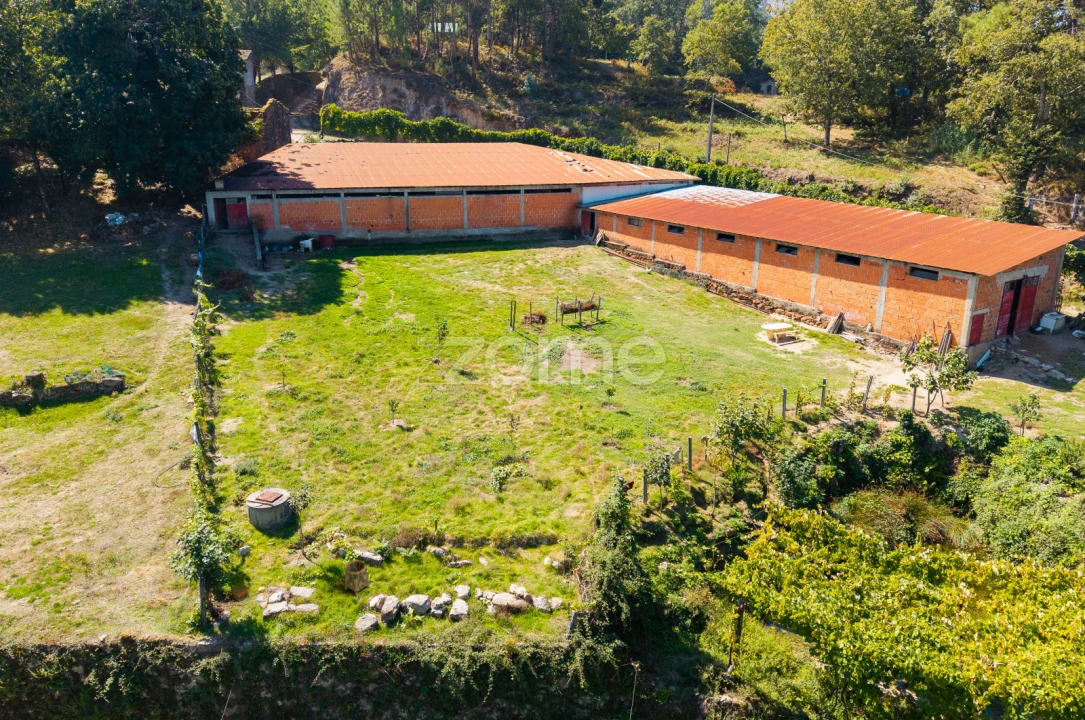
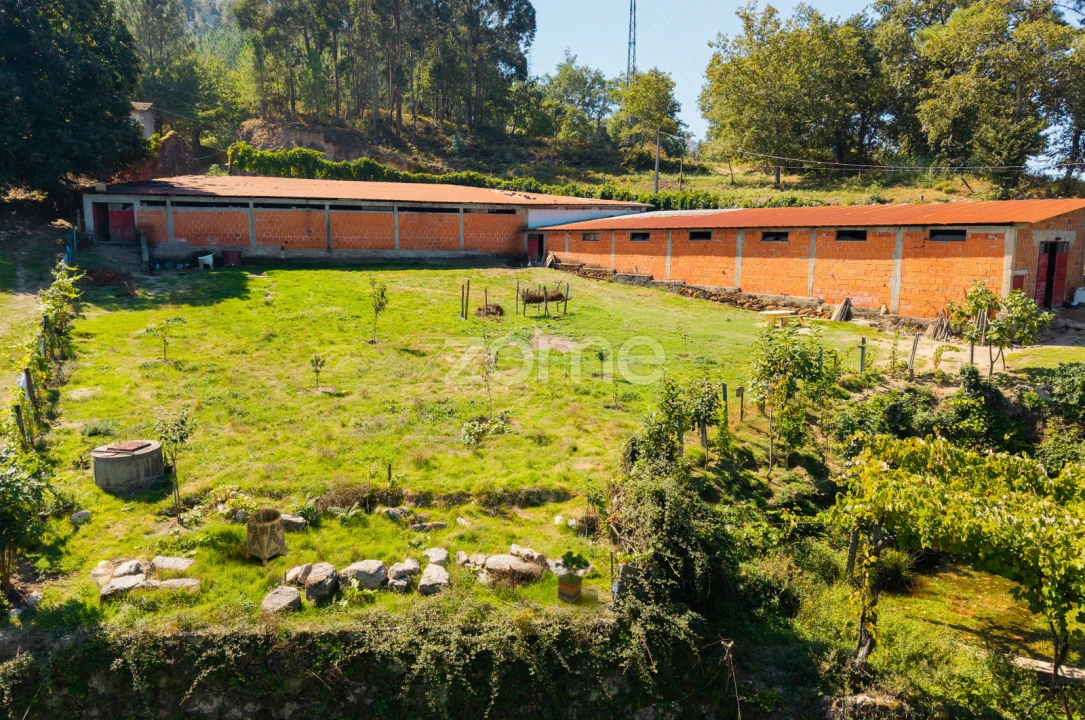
potted tree: present [229,571,251,602] -> present [555,551,591,603]

